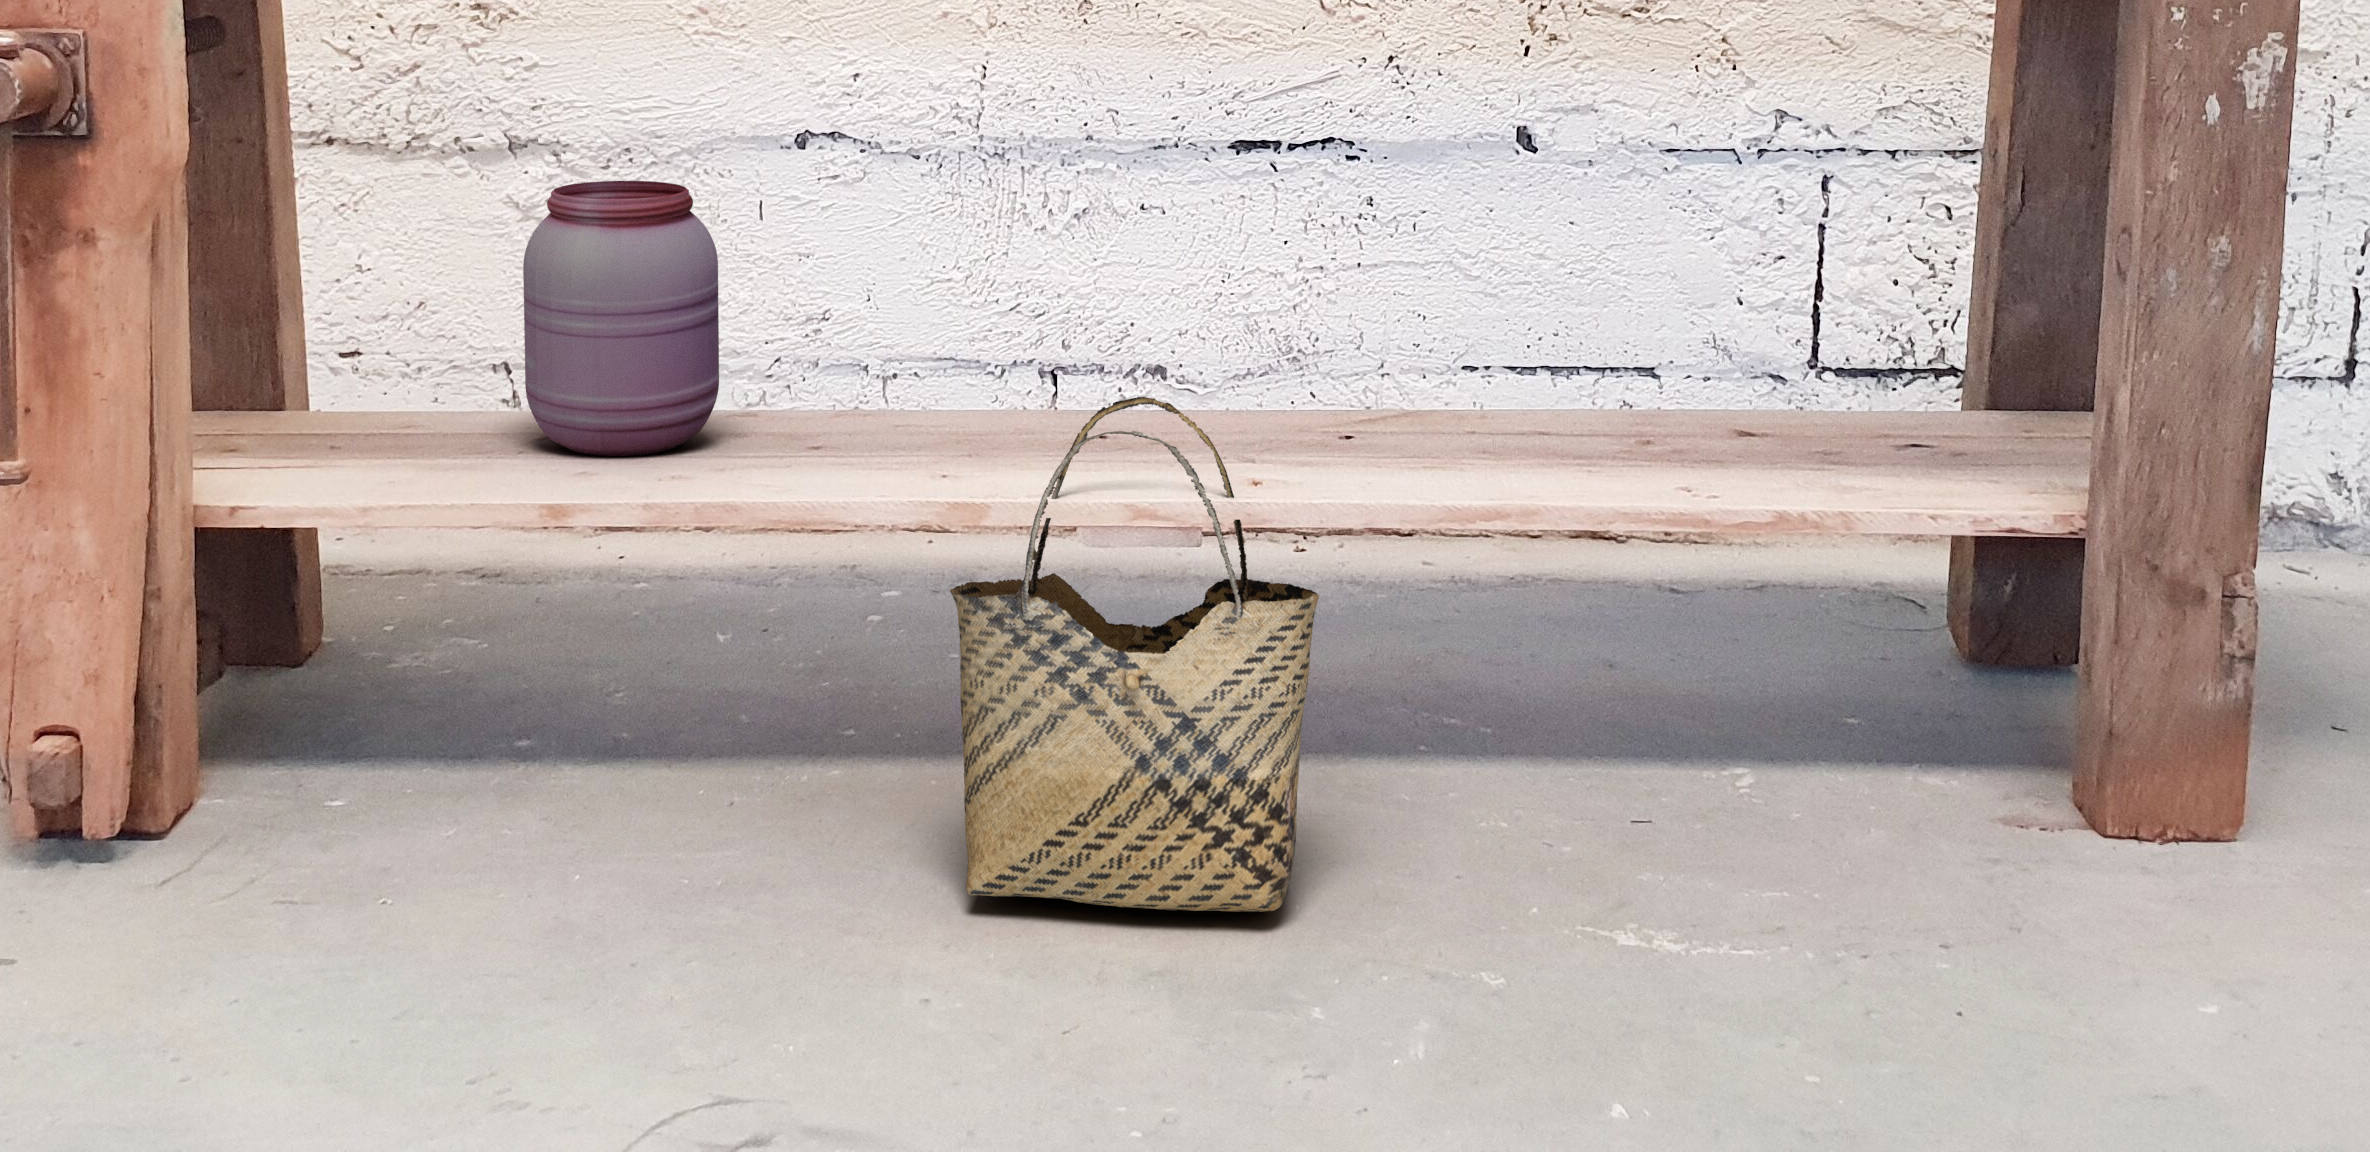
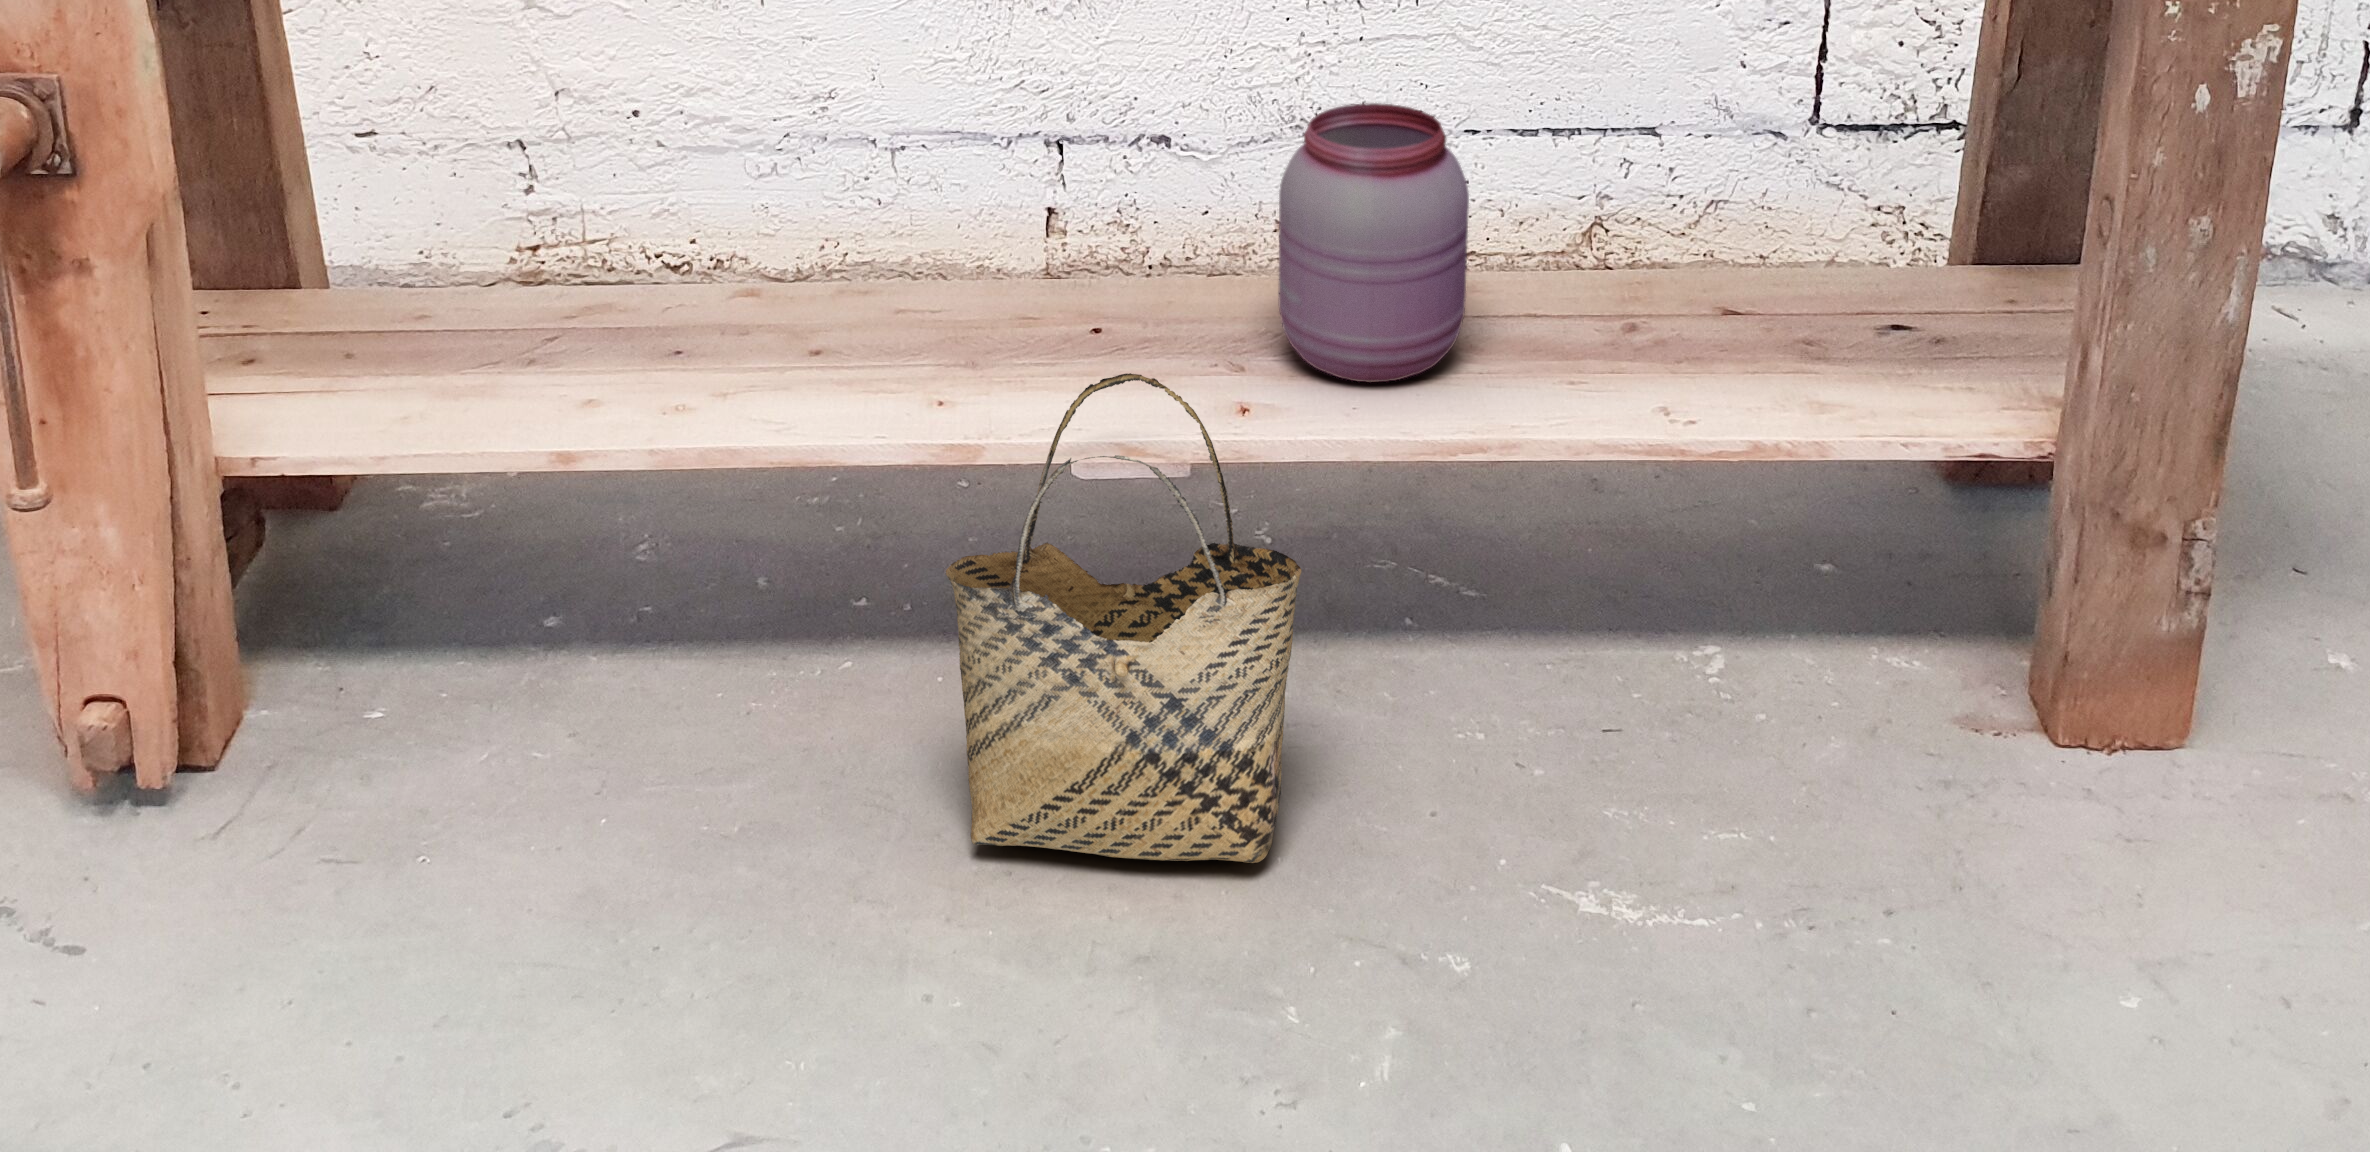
jar: present [523,181,719,456] -> present [1279,103,1469,382]

